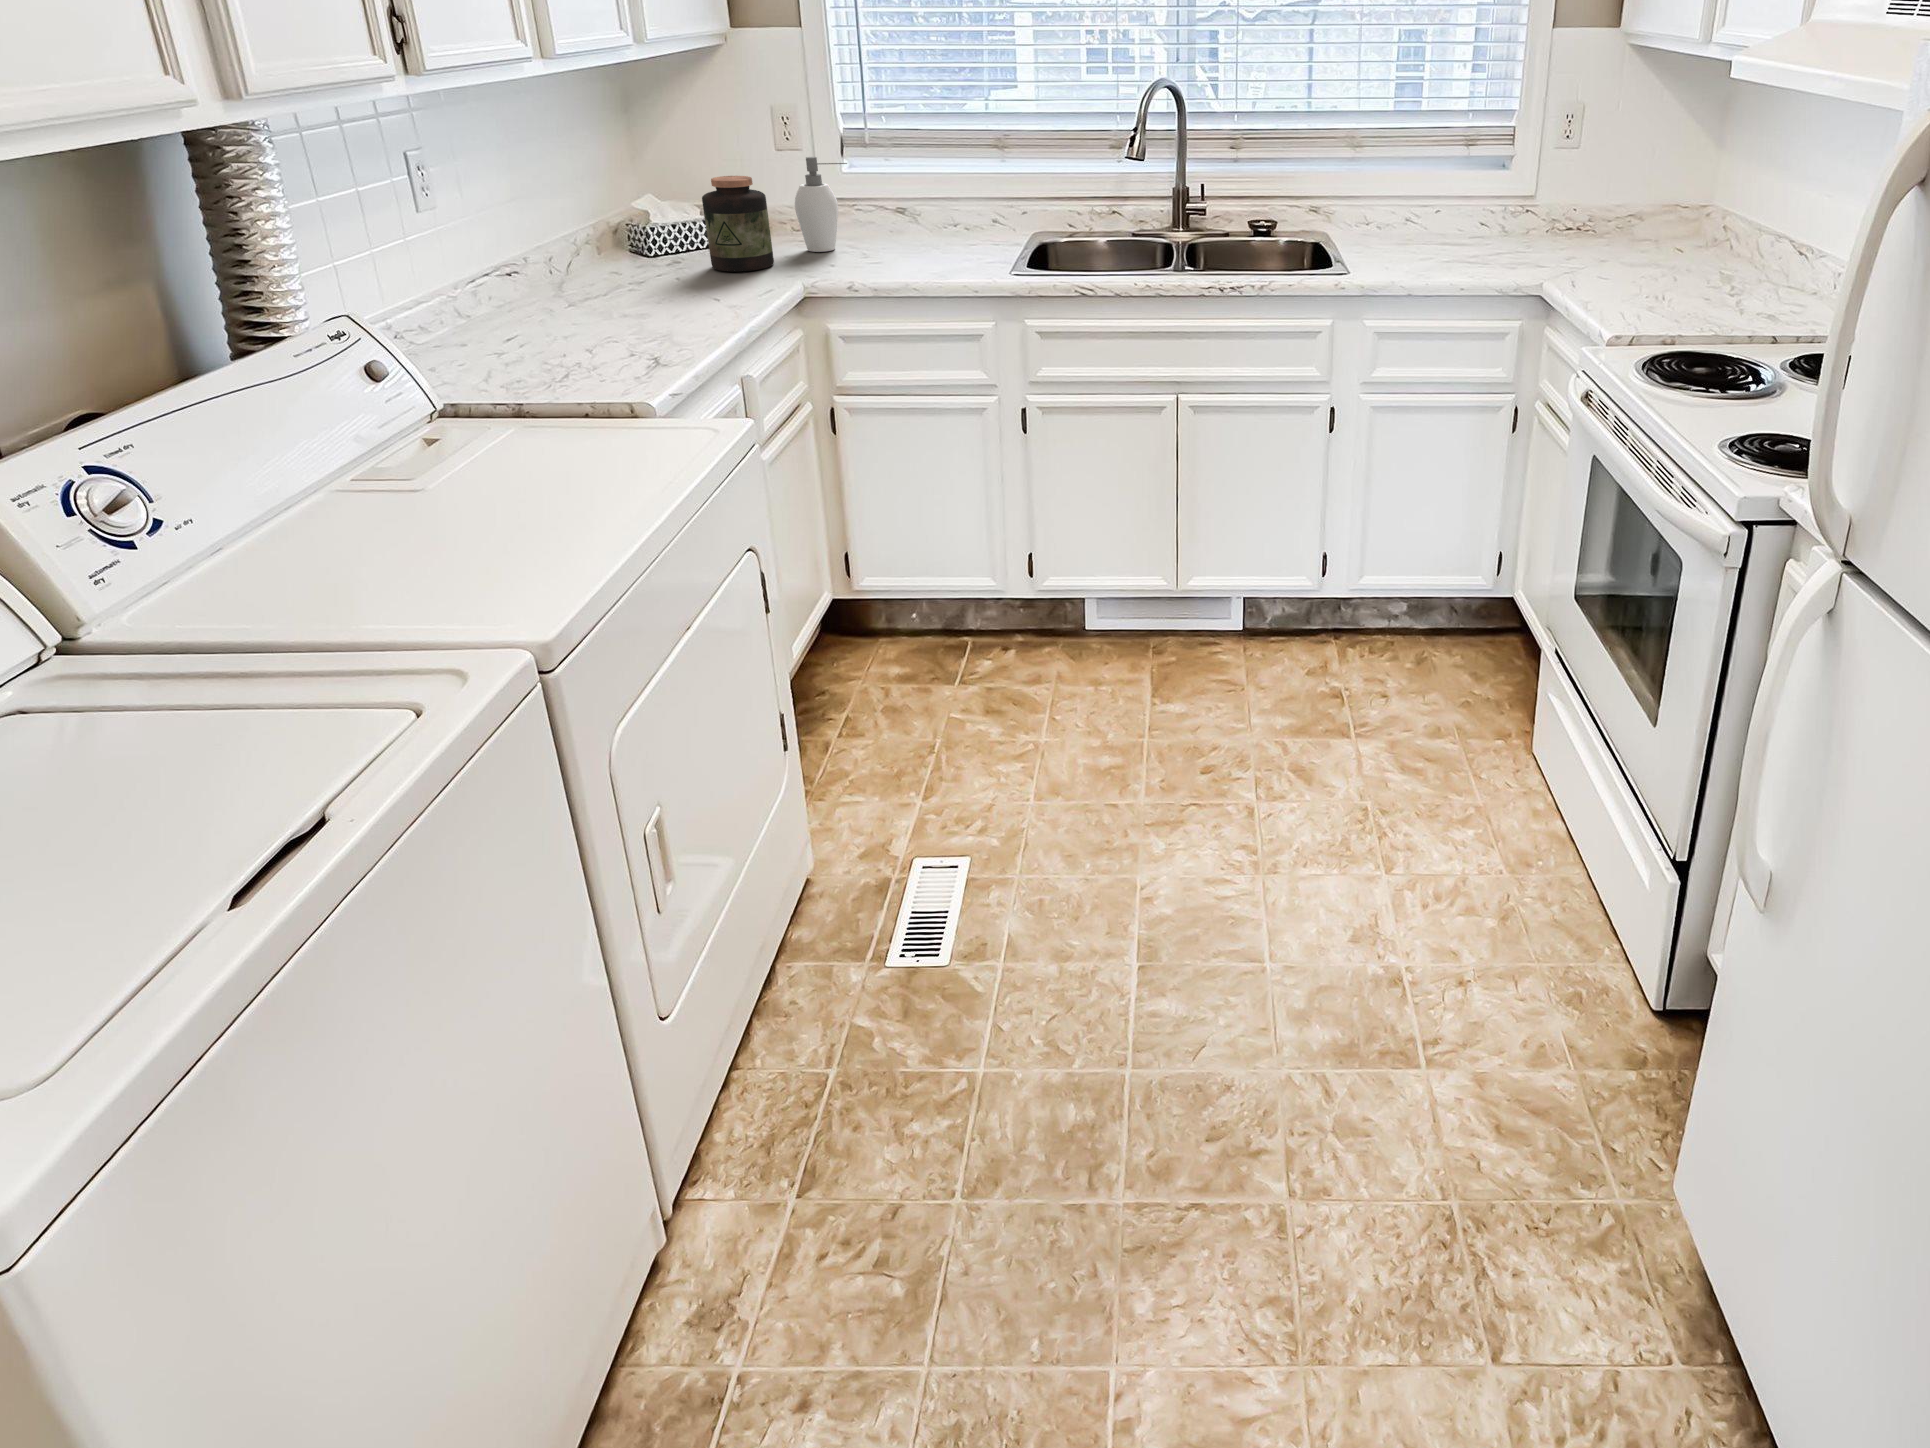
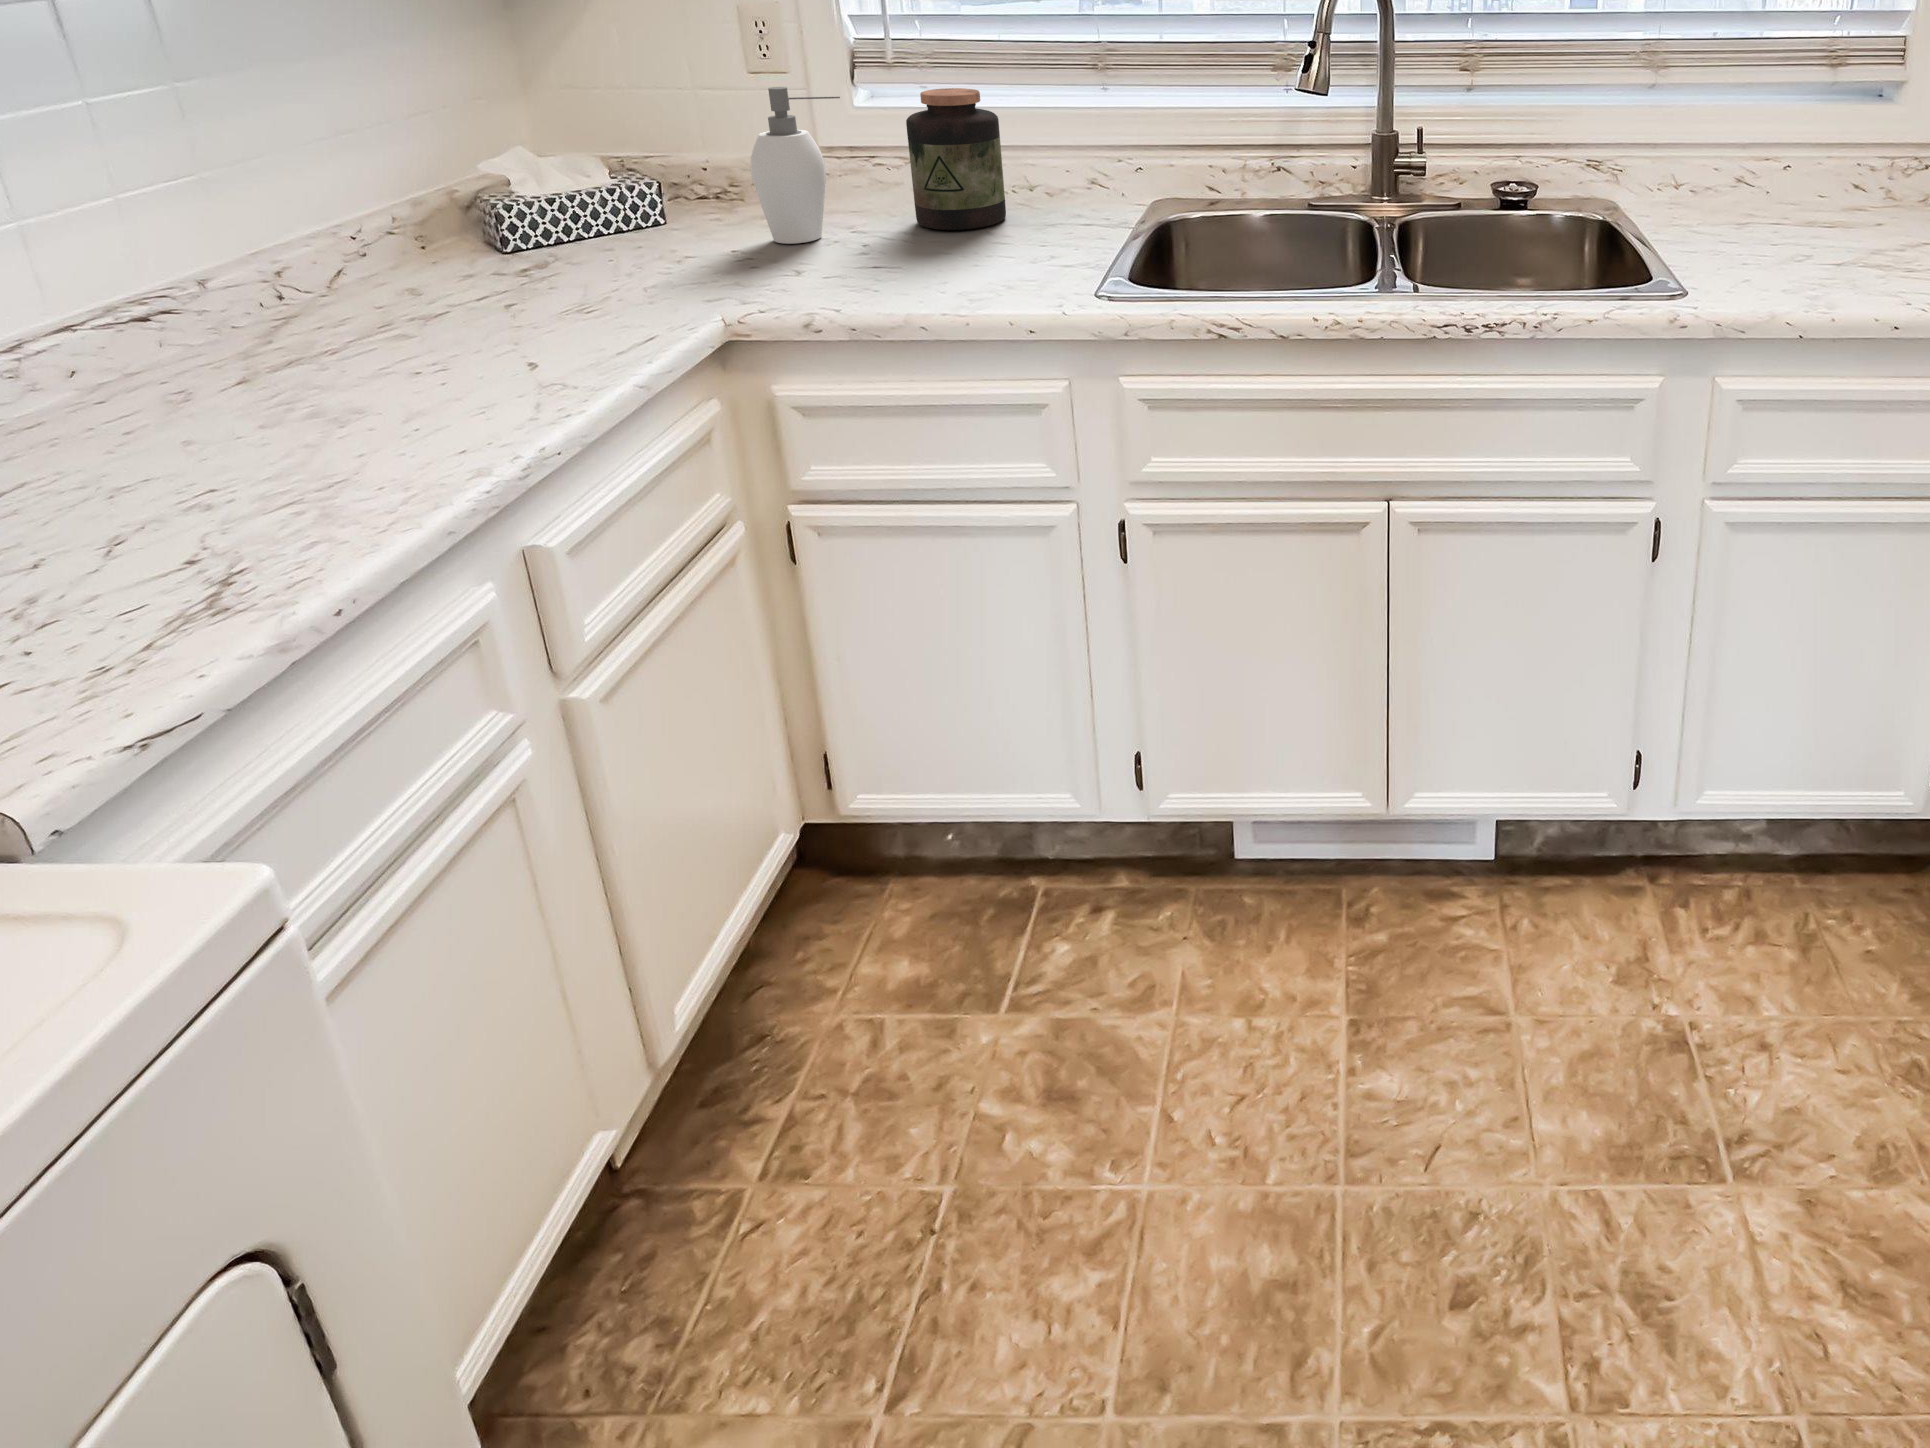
jar: present [702,176,774,272] -> present [906,88,1006,230]

